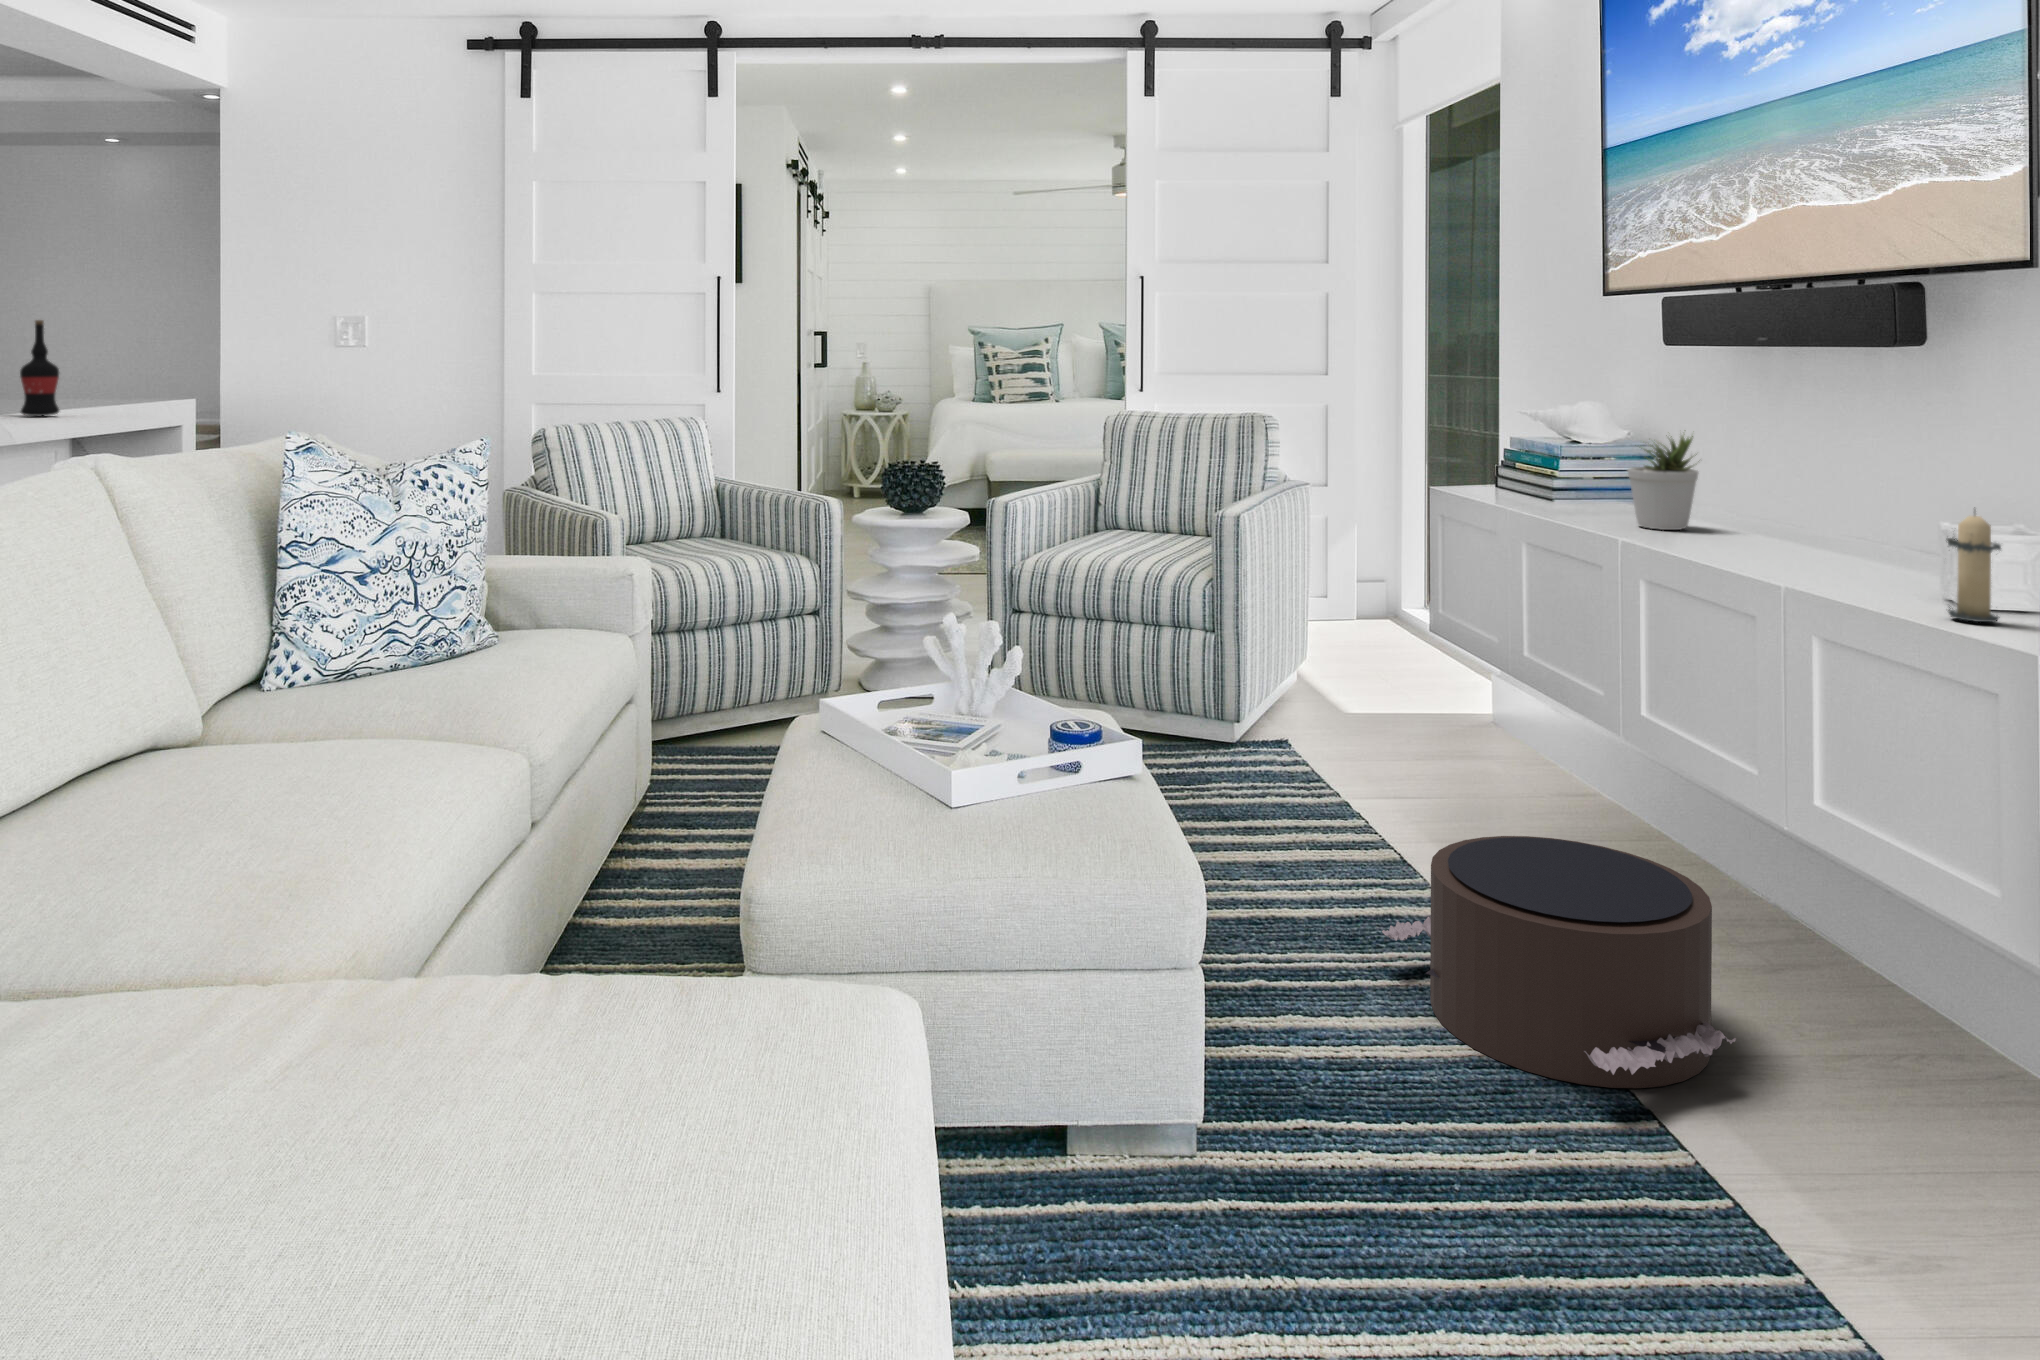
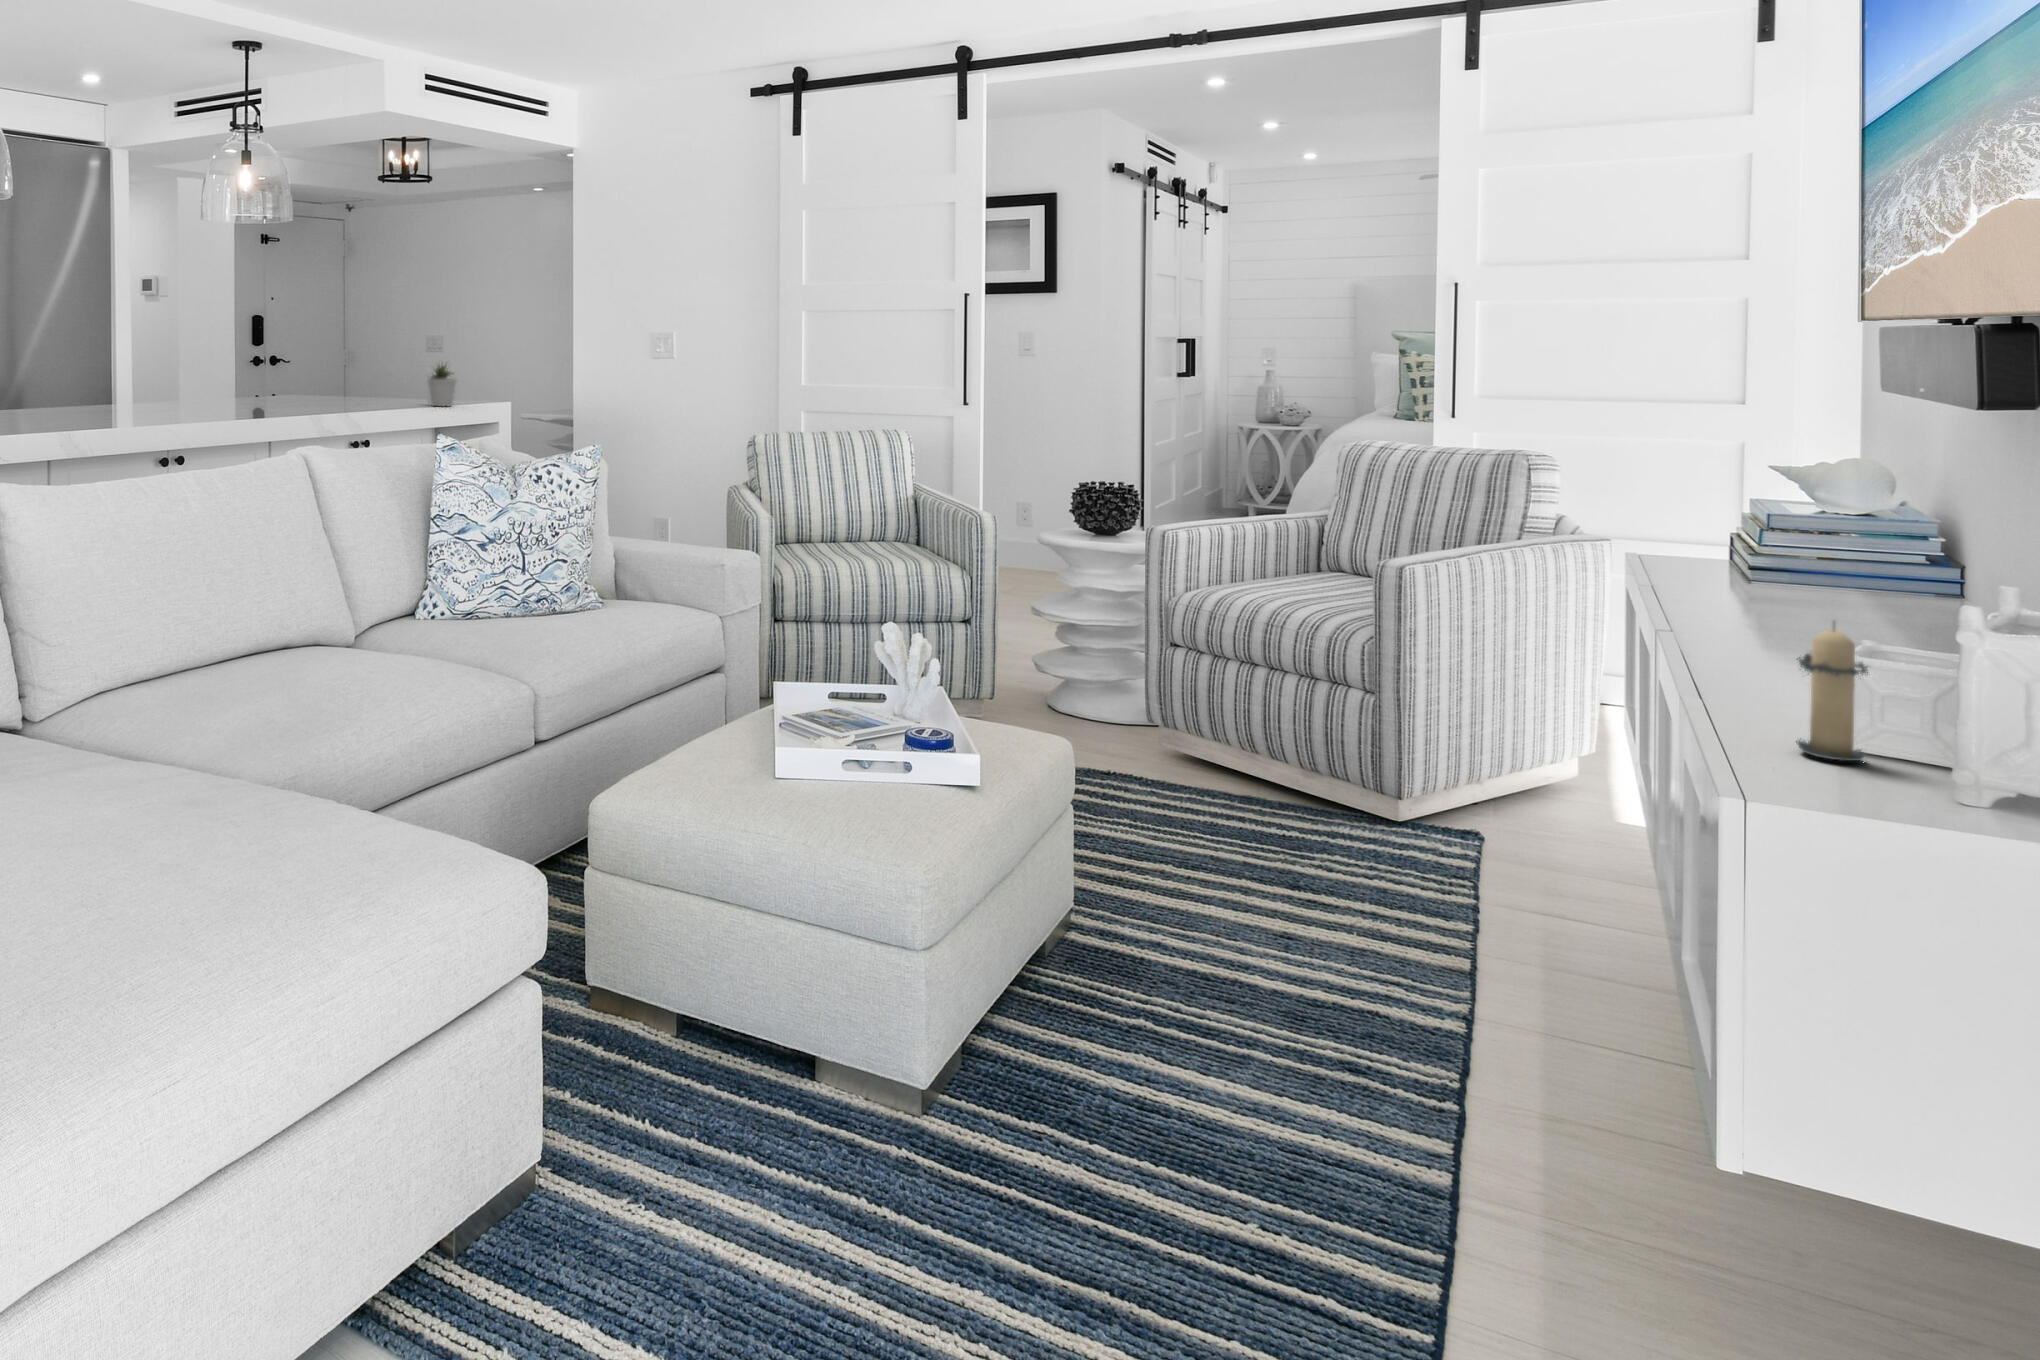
wine bottle: present [20,320,59,416] -> none [392,335,418,408]
potted plant: present [1627,436,1698,530] -> present [428,365,457,406]
pouf: present [1382,836,1736,1088] -> none [1296,933,1637,1233]

